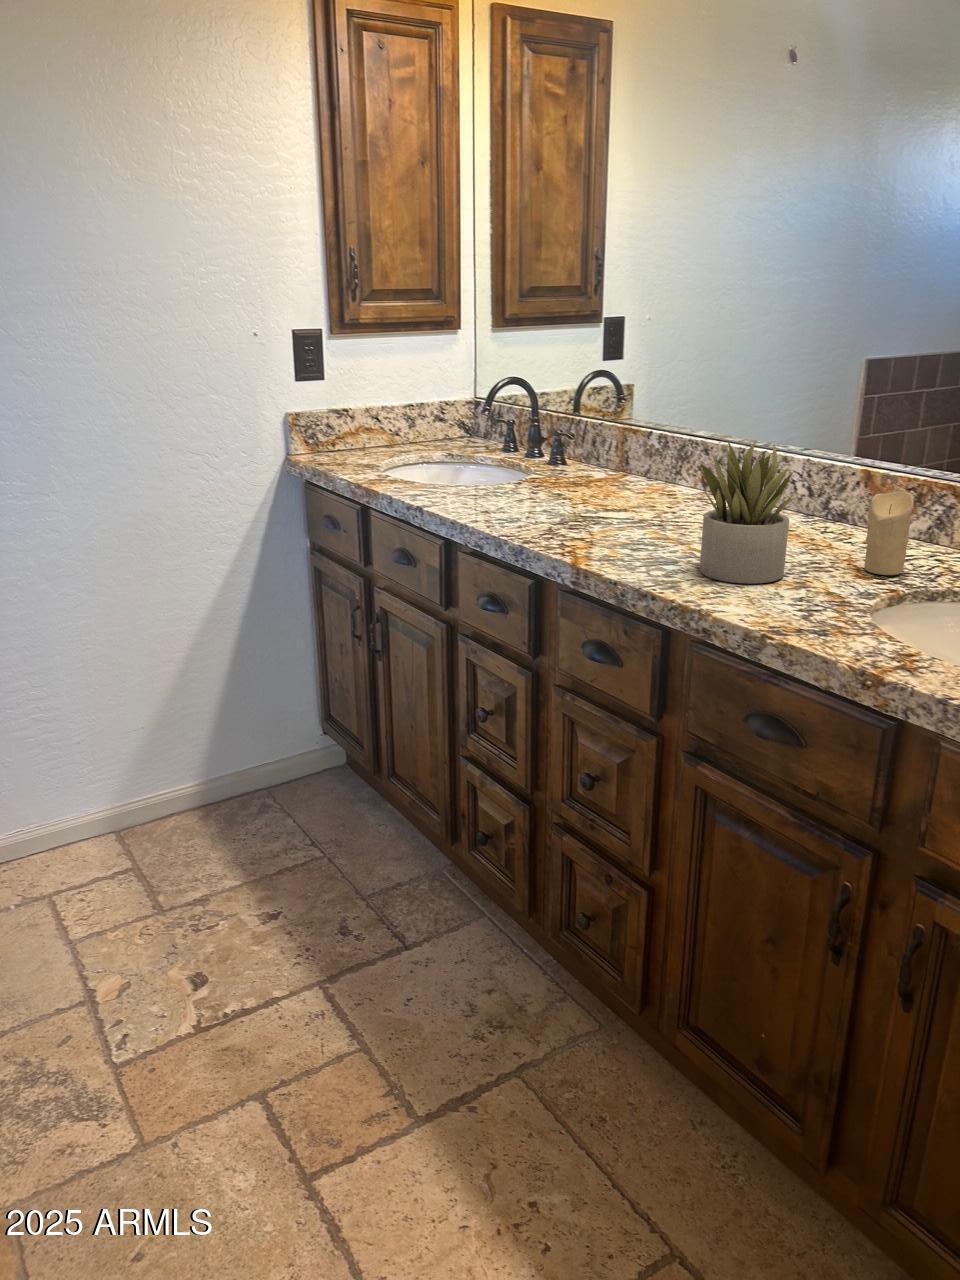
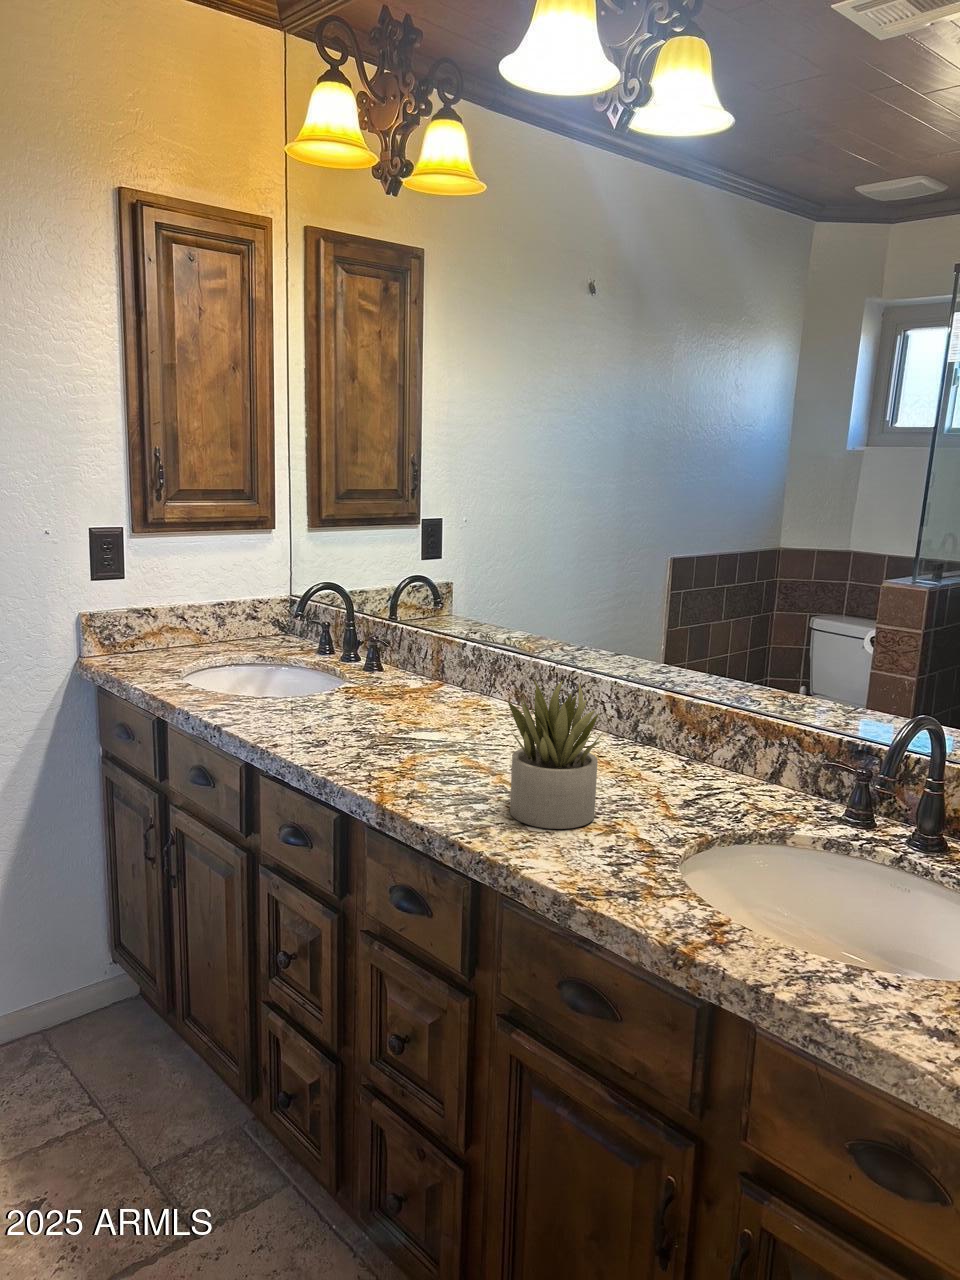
candle: present [864,491,914,575] -> none [673,729,716,814]

